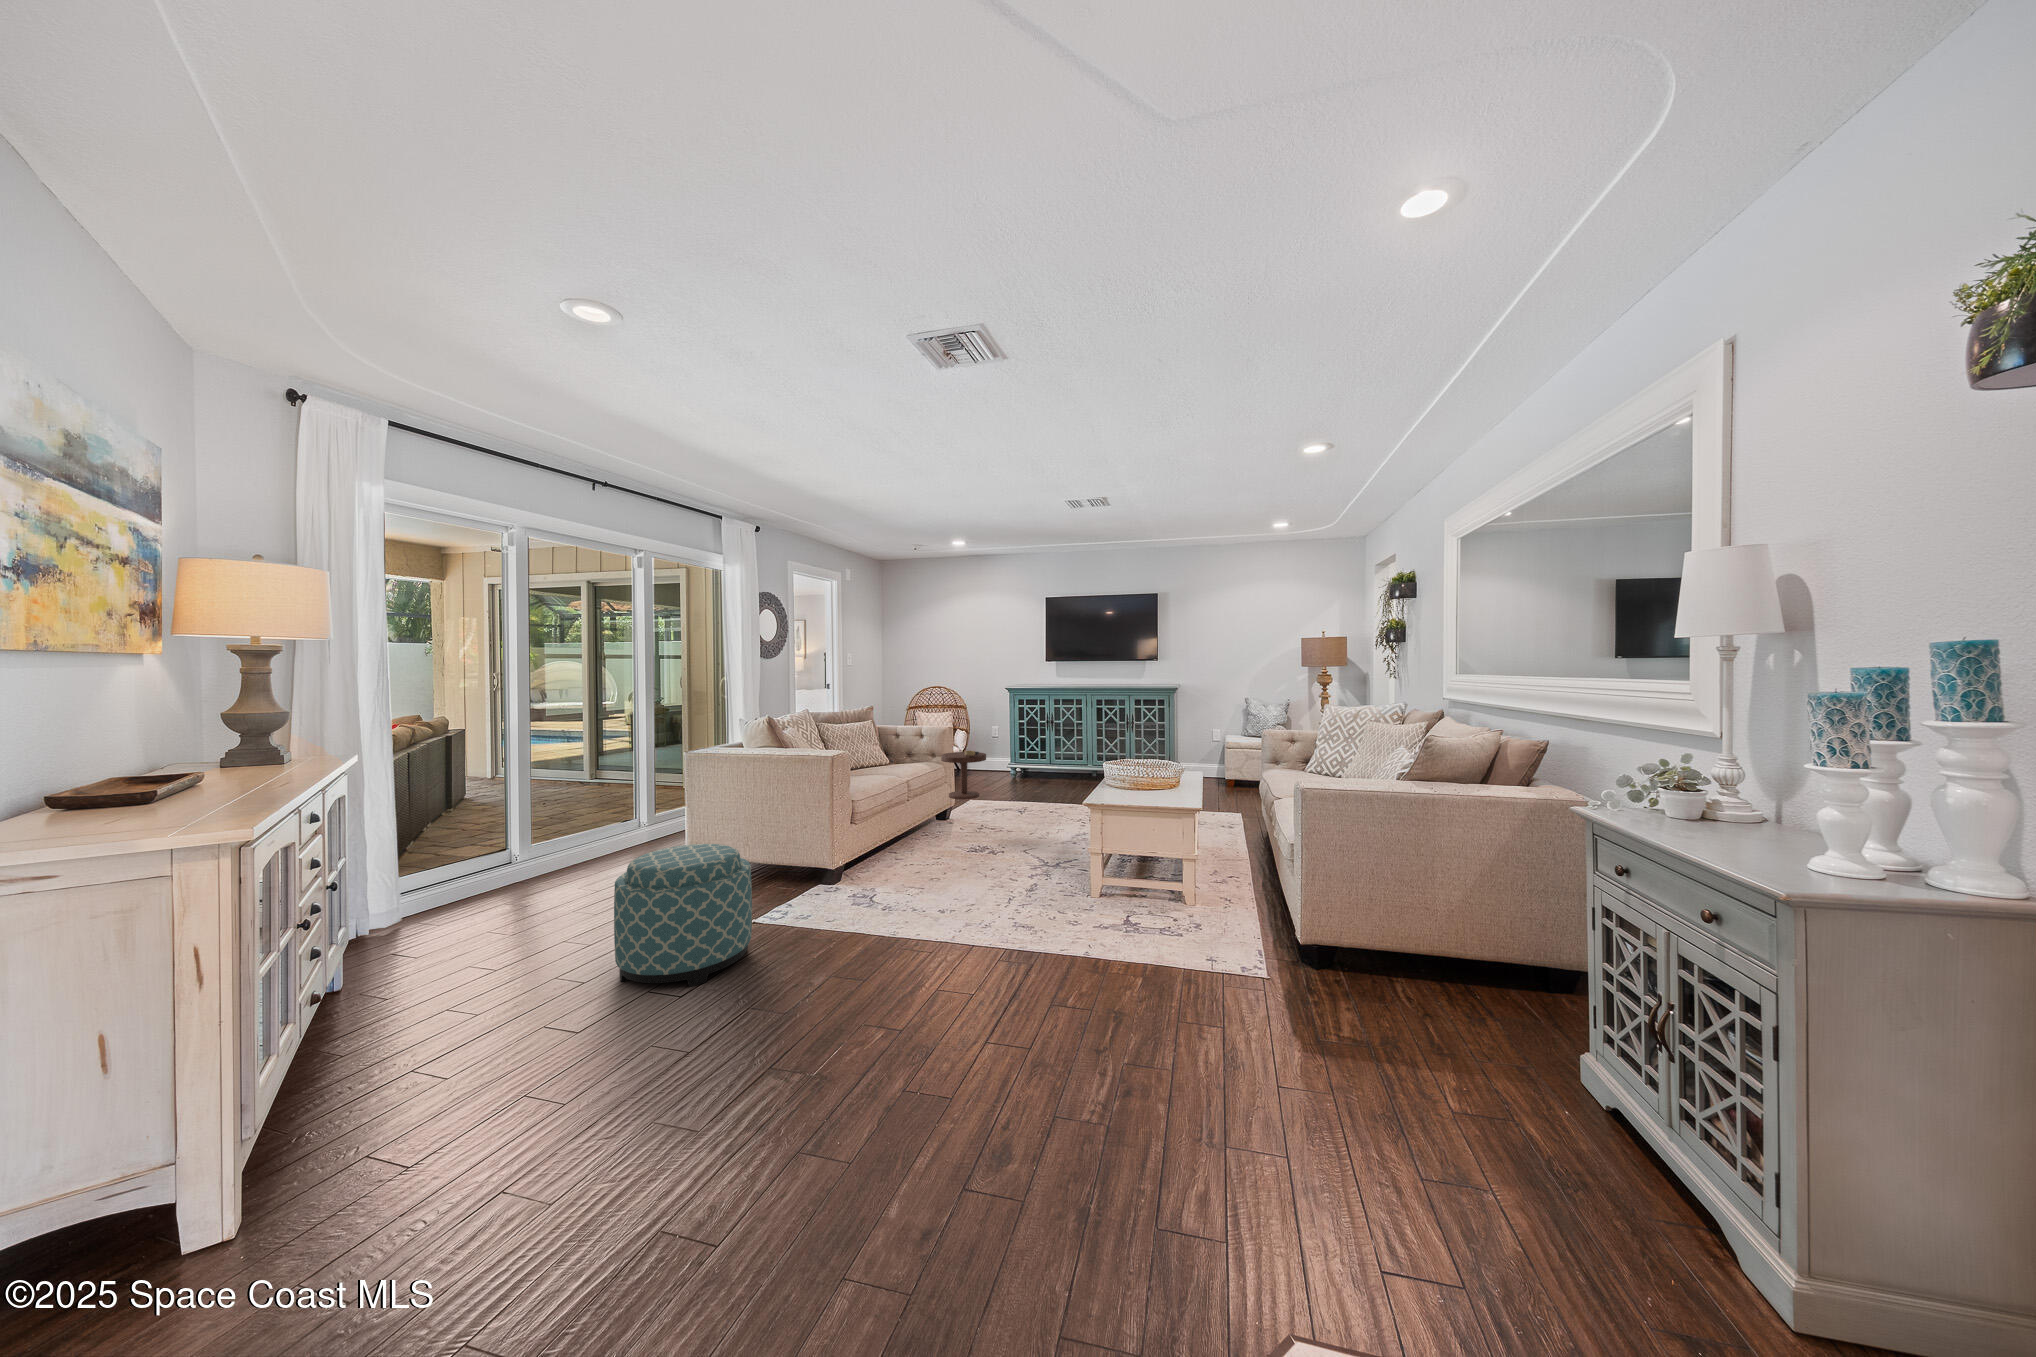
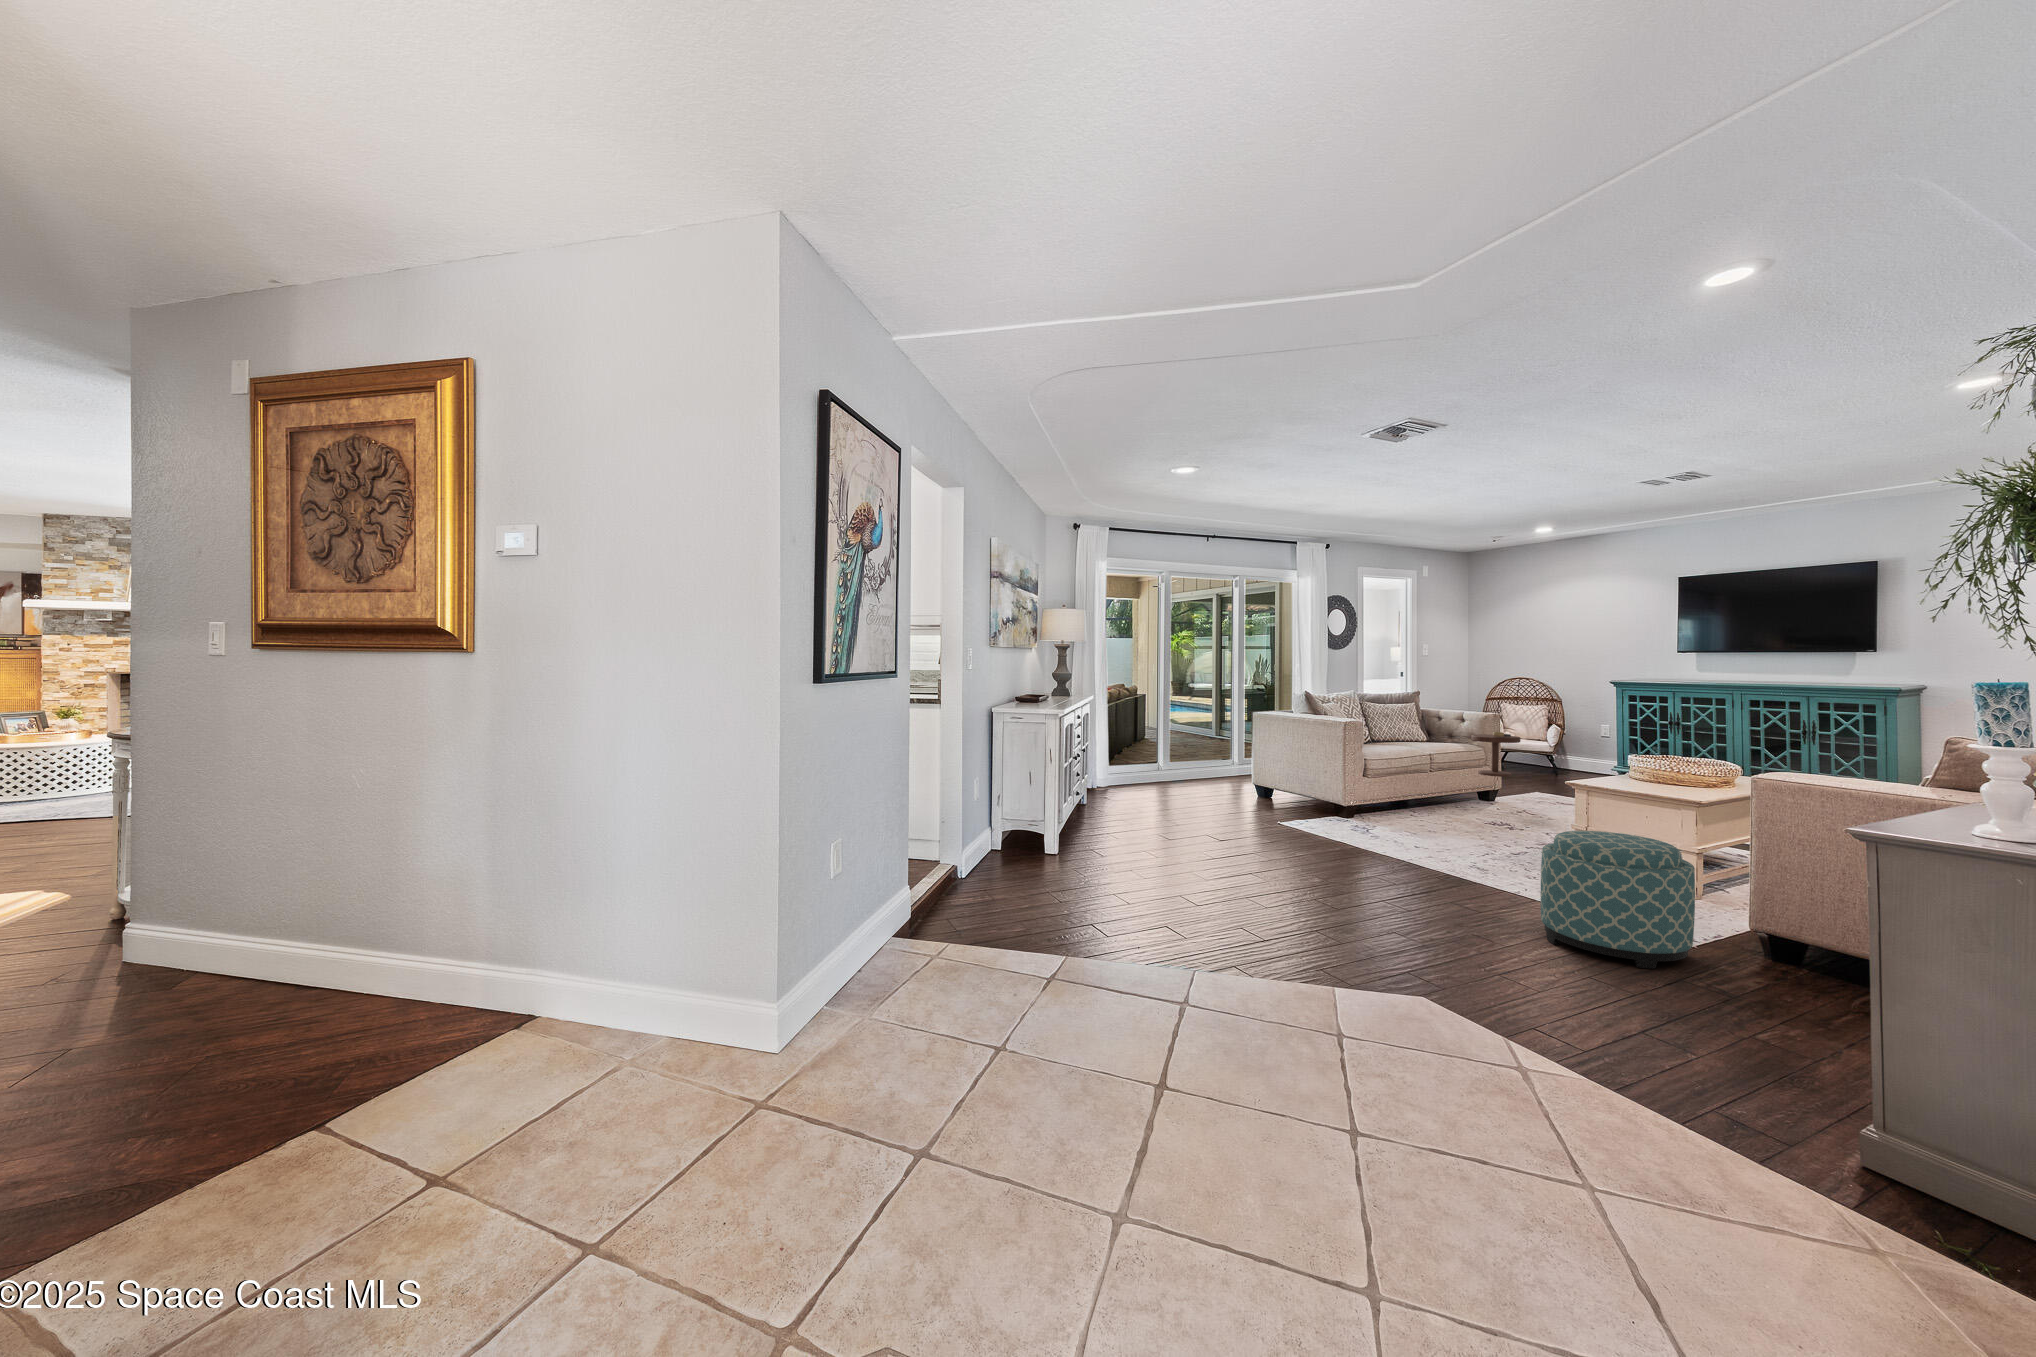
ottoman: present [614,844,752,986] -> present [1541,831,1695,969]

